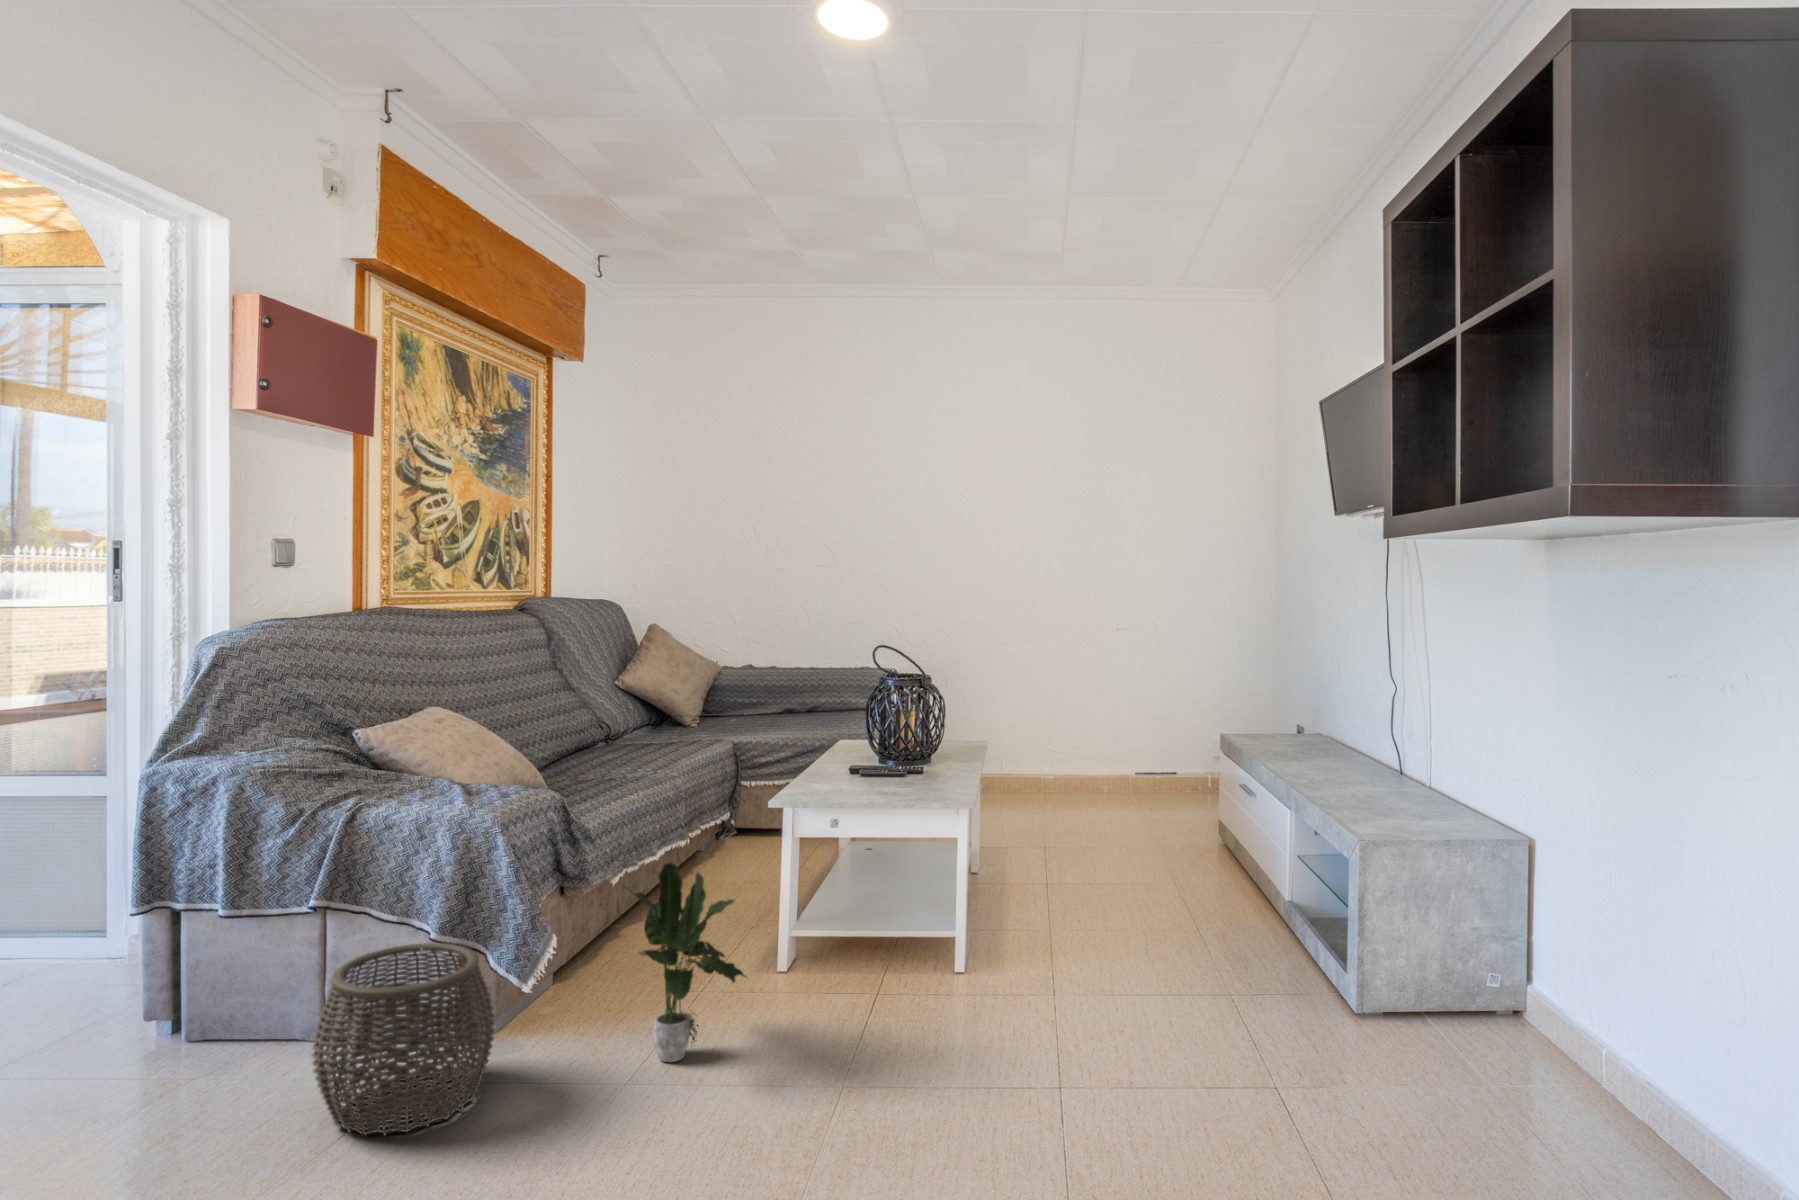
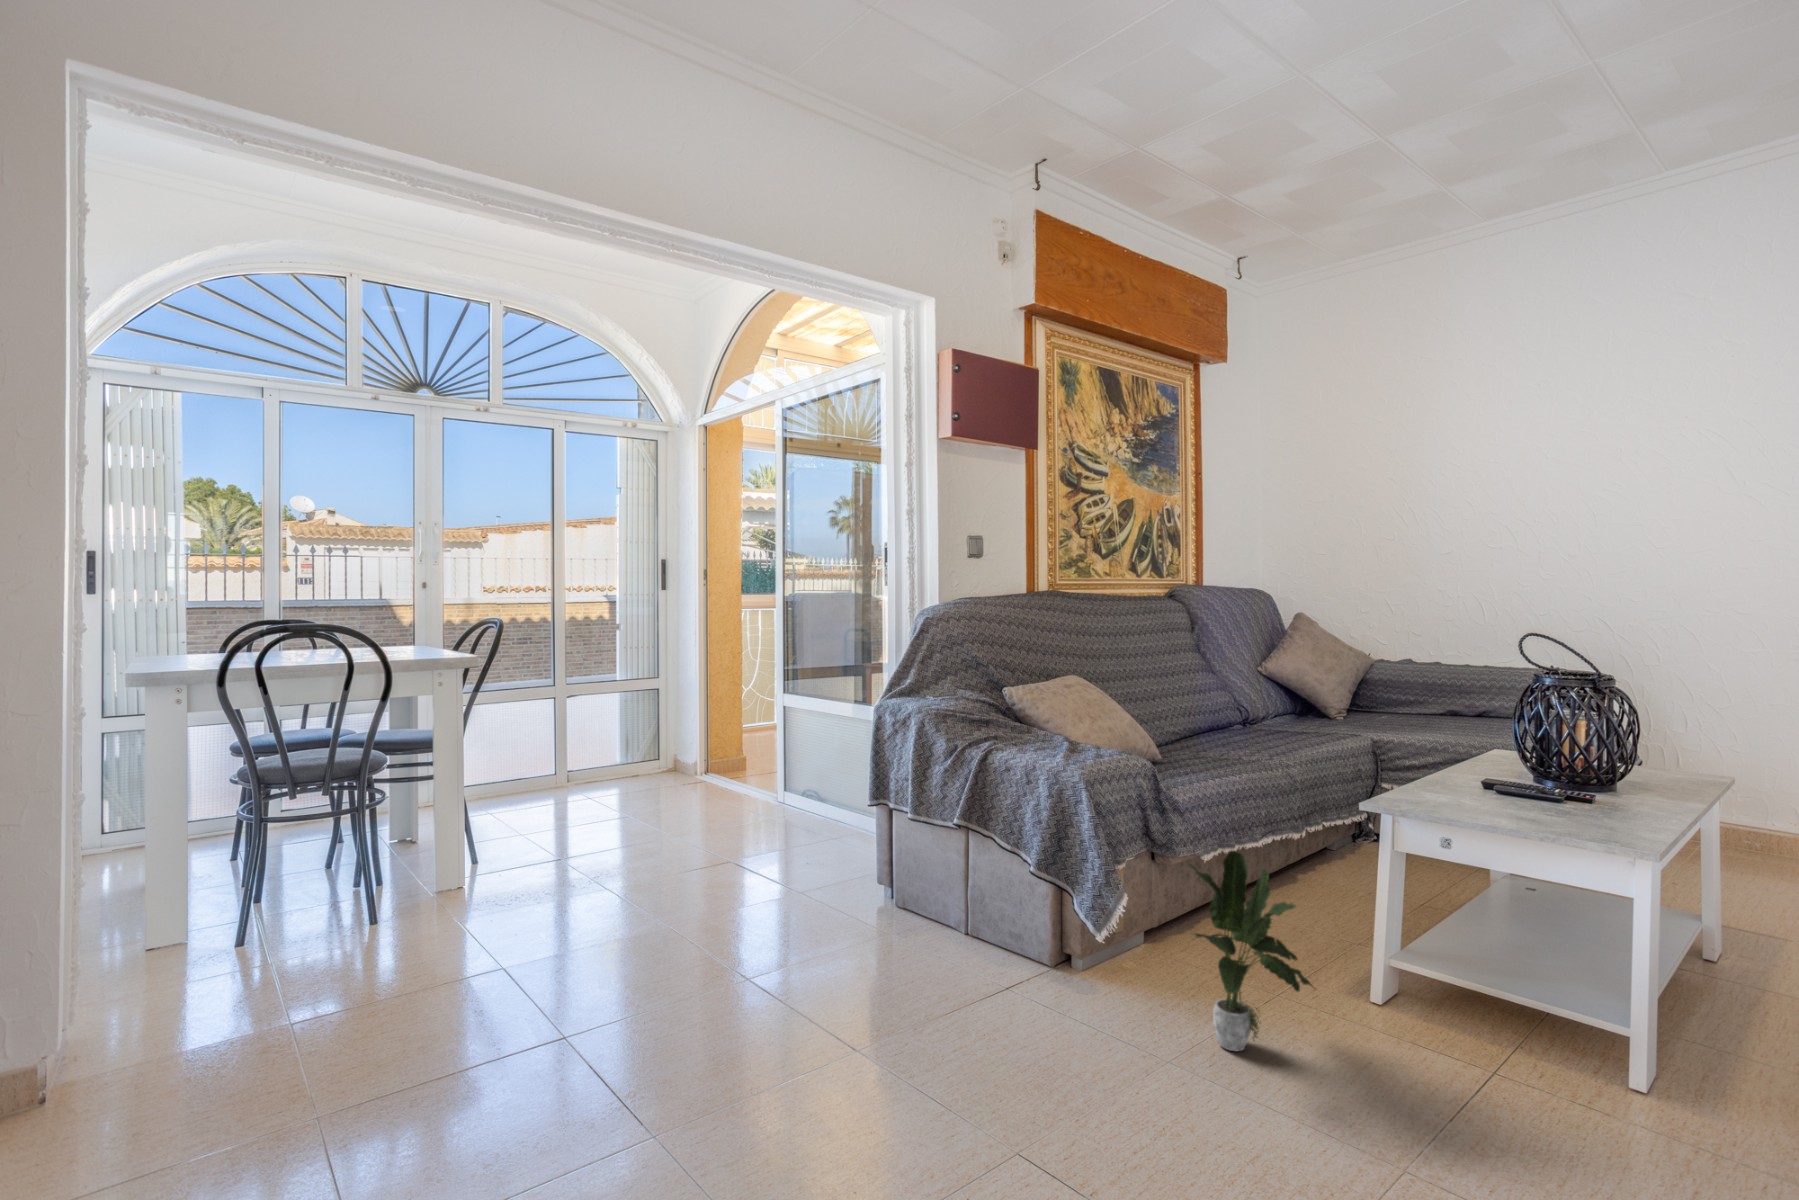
woven basket: present [312,943,495,1136] -> none [927,871,1067,1033]

